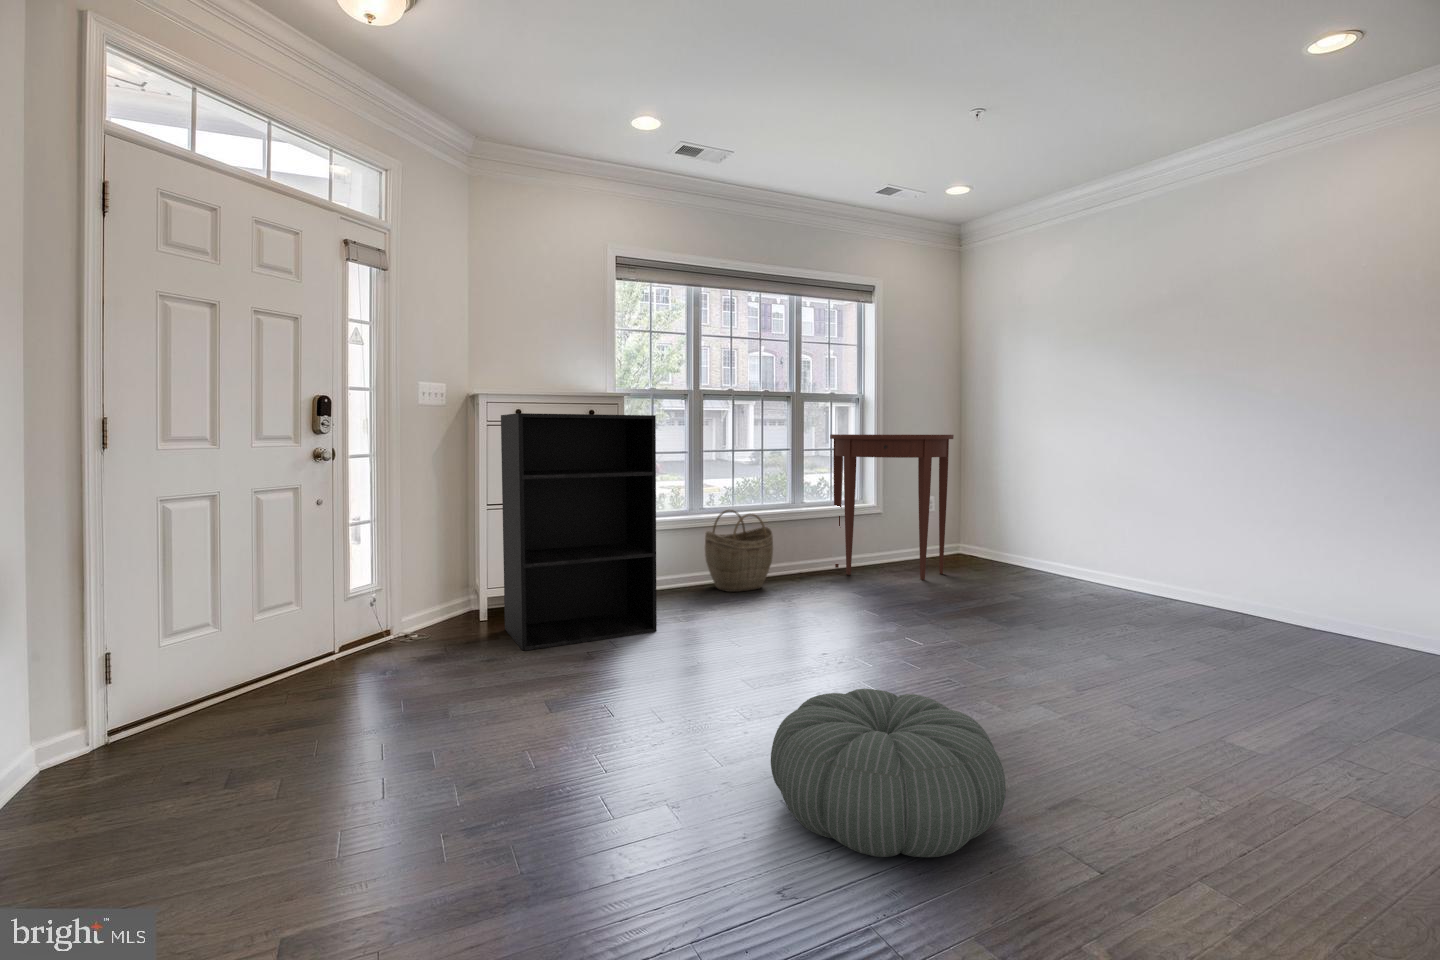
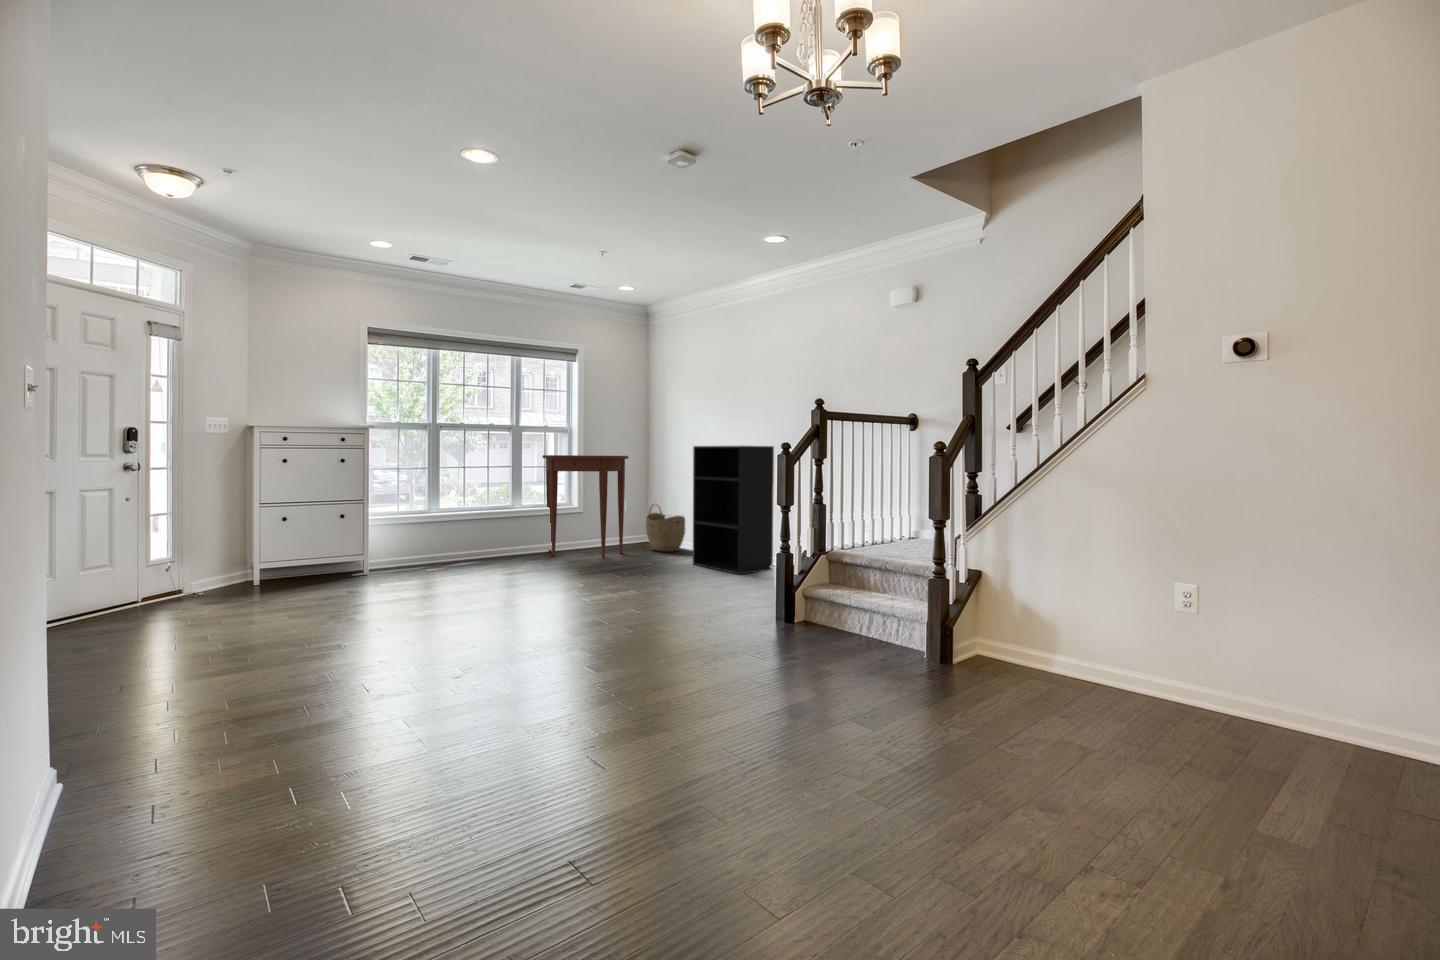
bookshelf: present [501,413,657,650] -> present [693,445,774,574]
woven basket: present [705,510,773,592] -> present [646,504,686,552]
pouf: present [771,689,1006,857] -> none [401,586,516,647]

